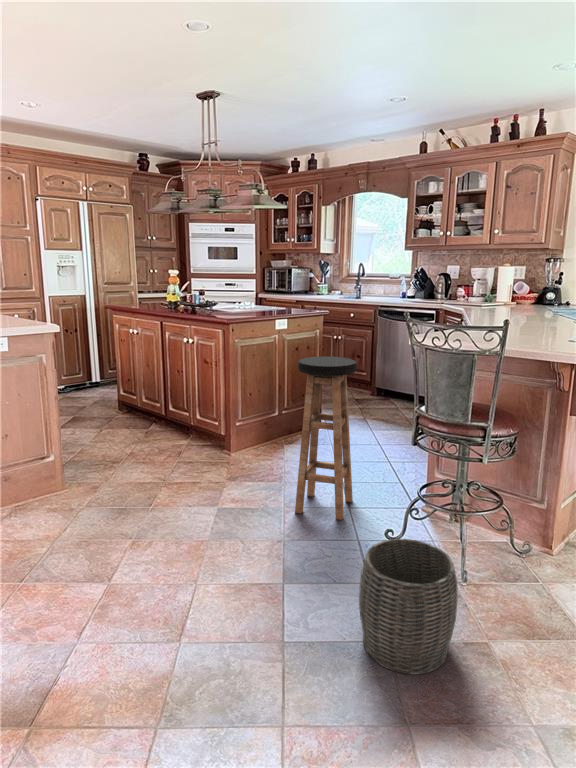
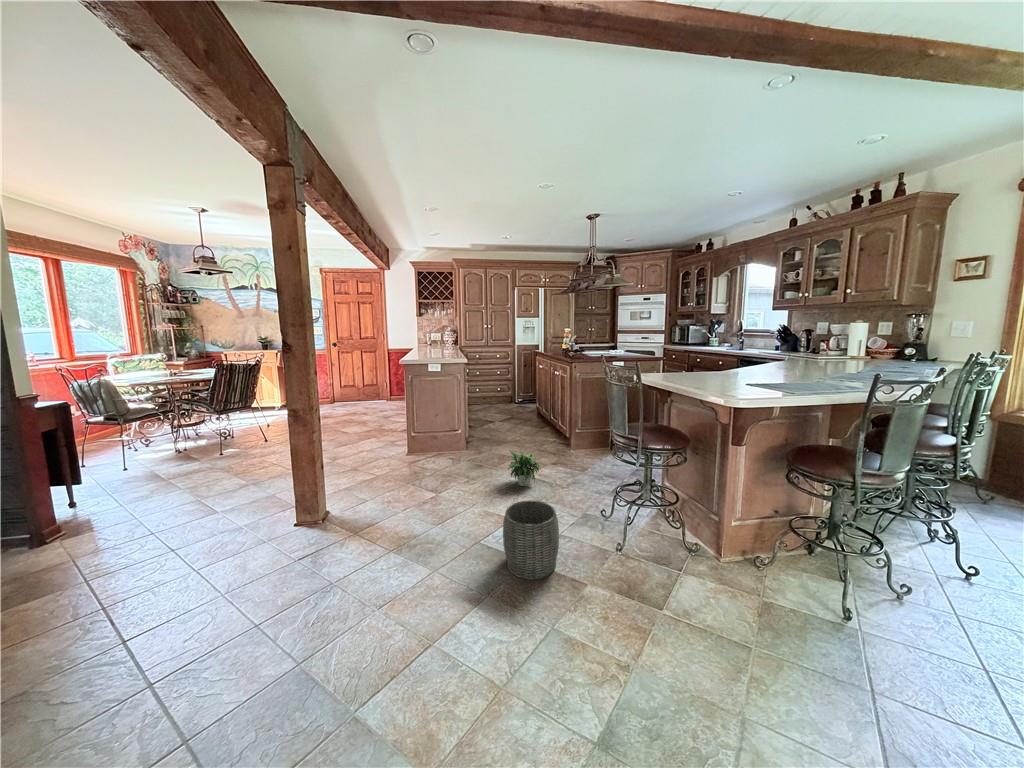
bar stool: present [295,357,357,520] -> none [564,391,608,499]
potted plant: none [190,467,262,529] -> present [508,450,540,486]

